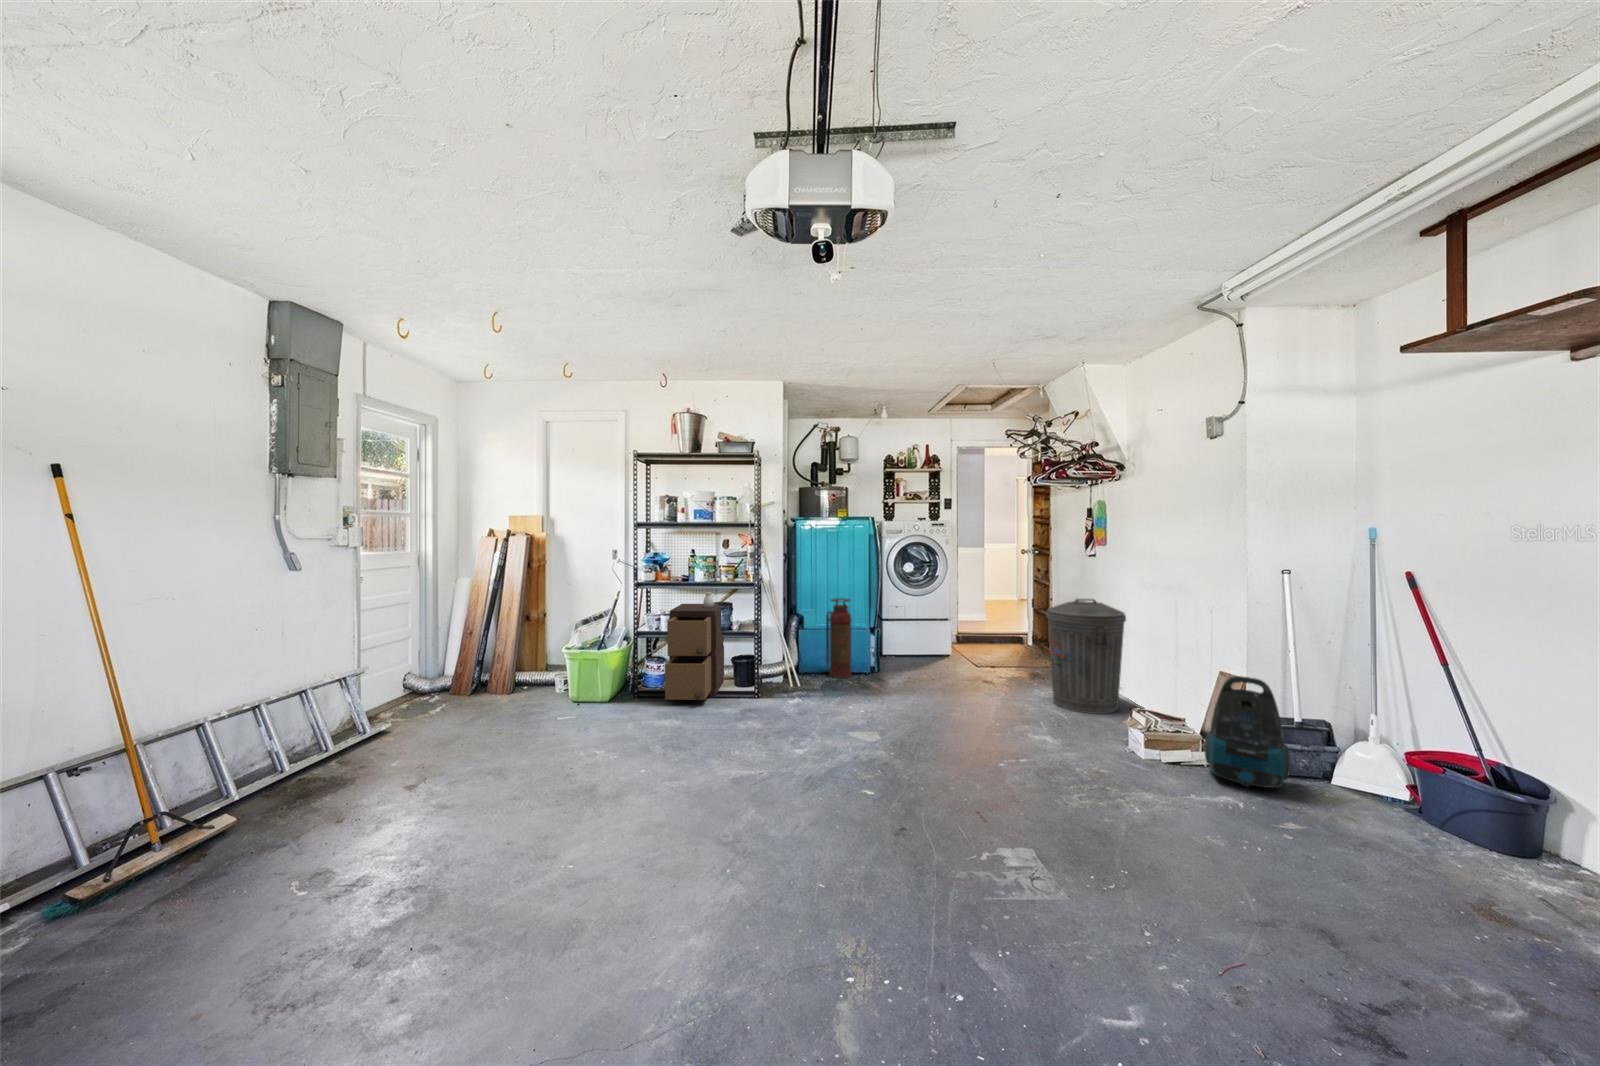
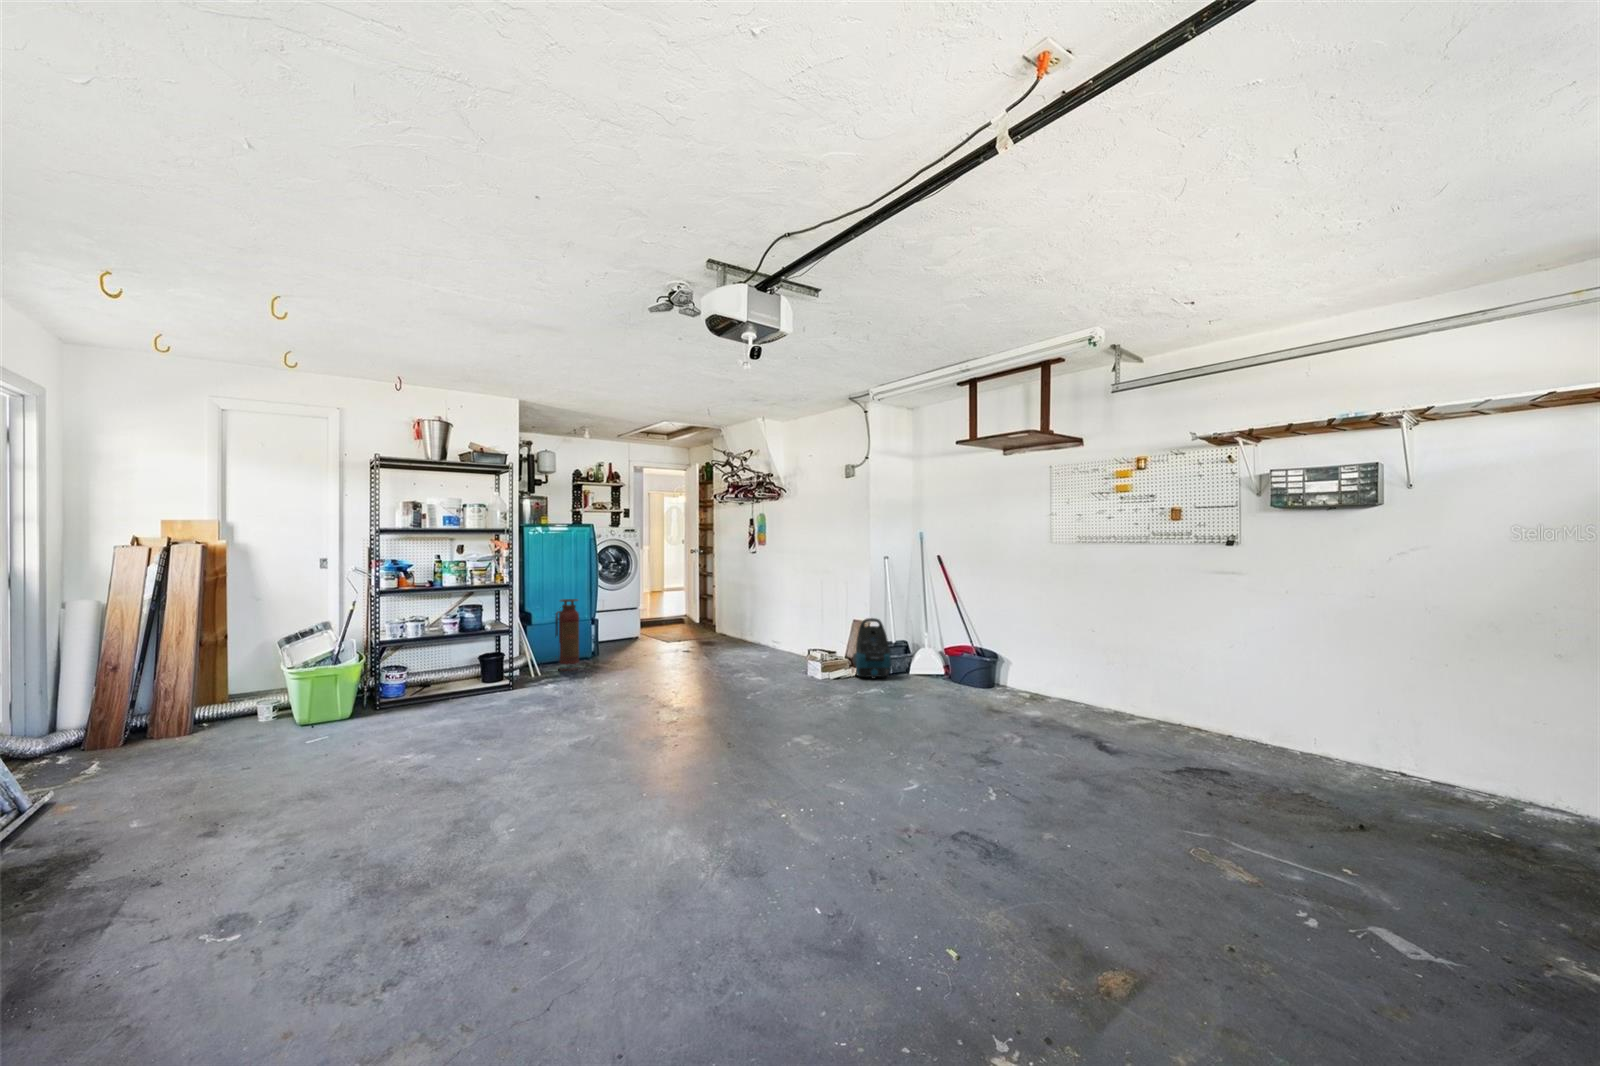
storage cabinet: present [665,592,724,700] -> none [418,597,481,700]
trash can: present [1046,599,1126,714] -> none [742,585,794,665]

